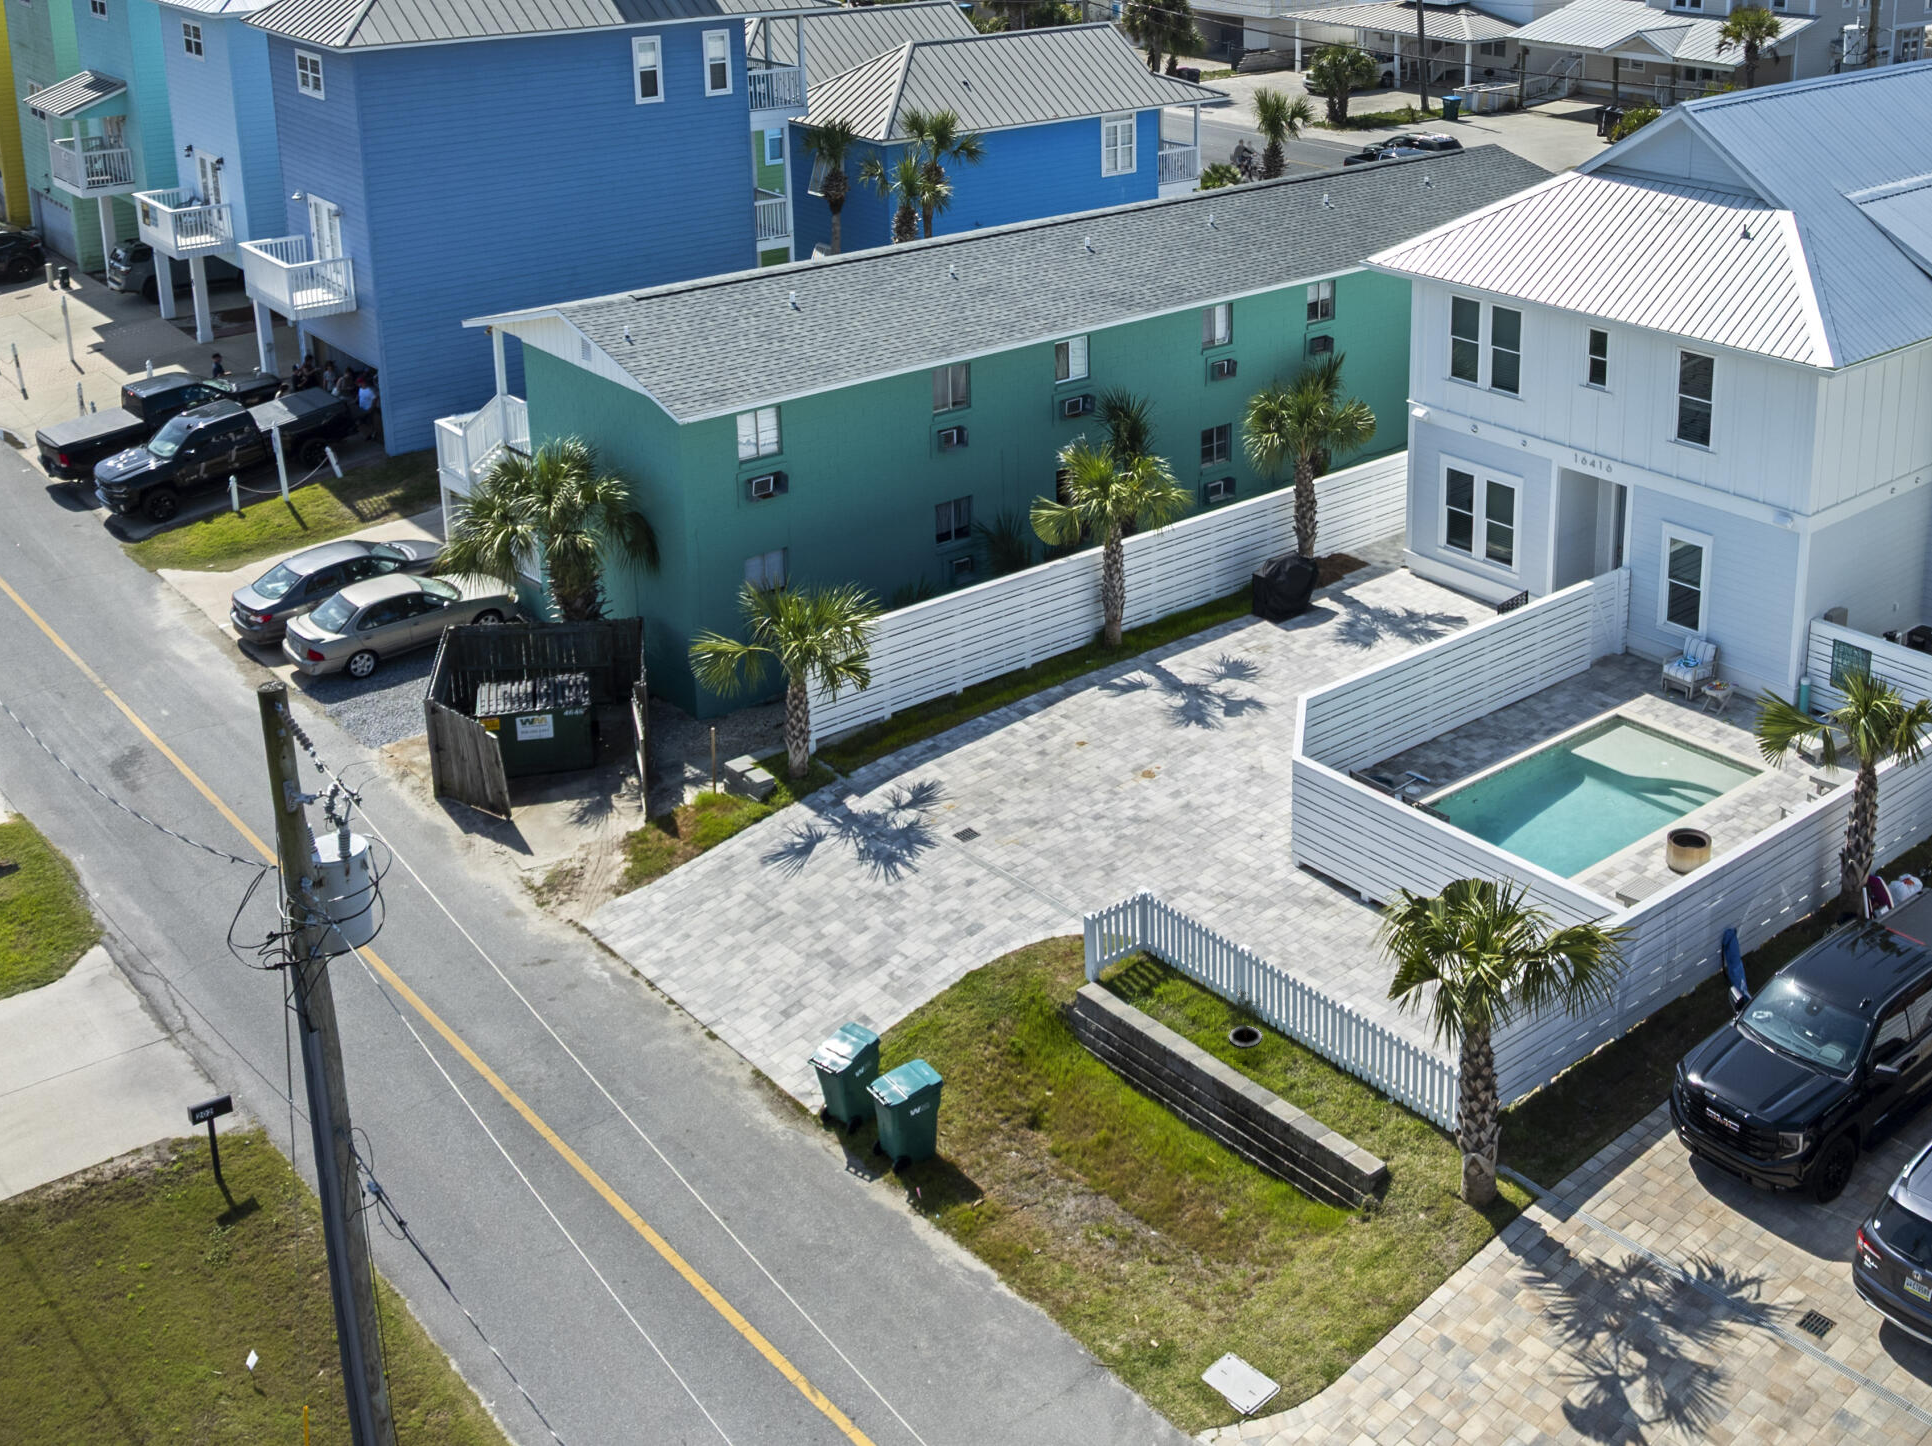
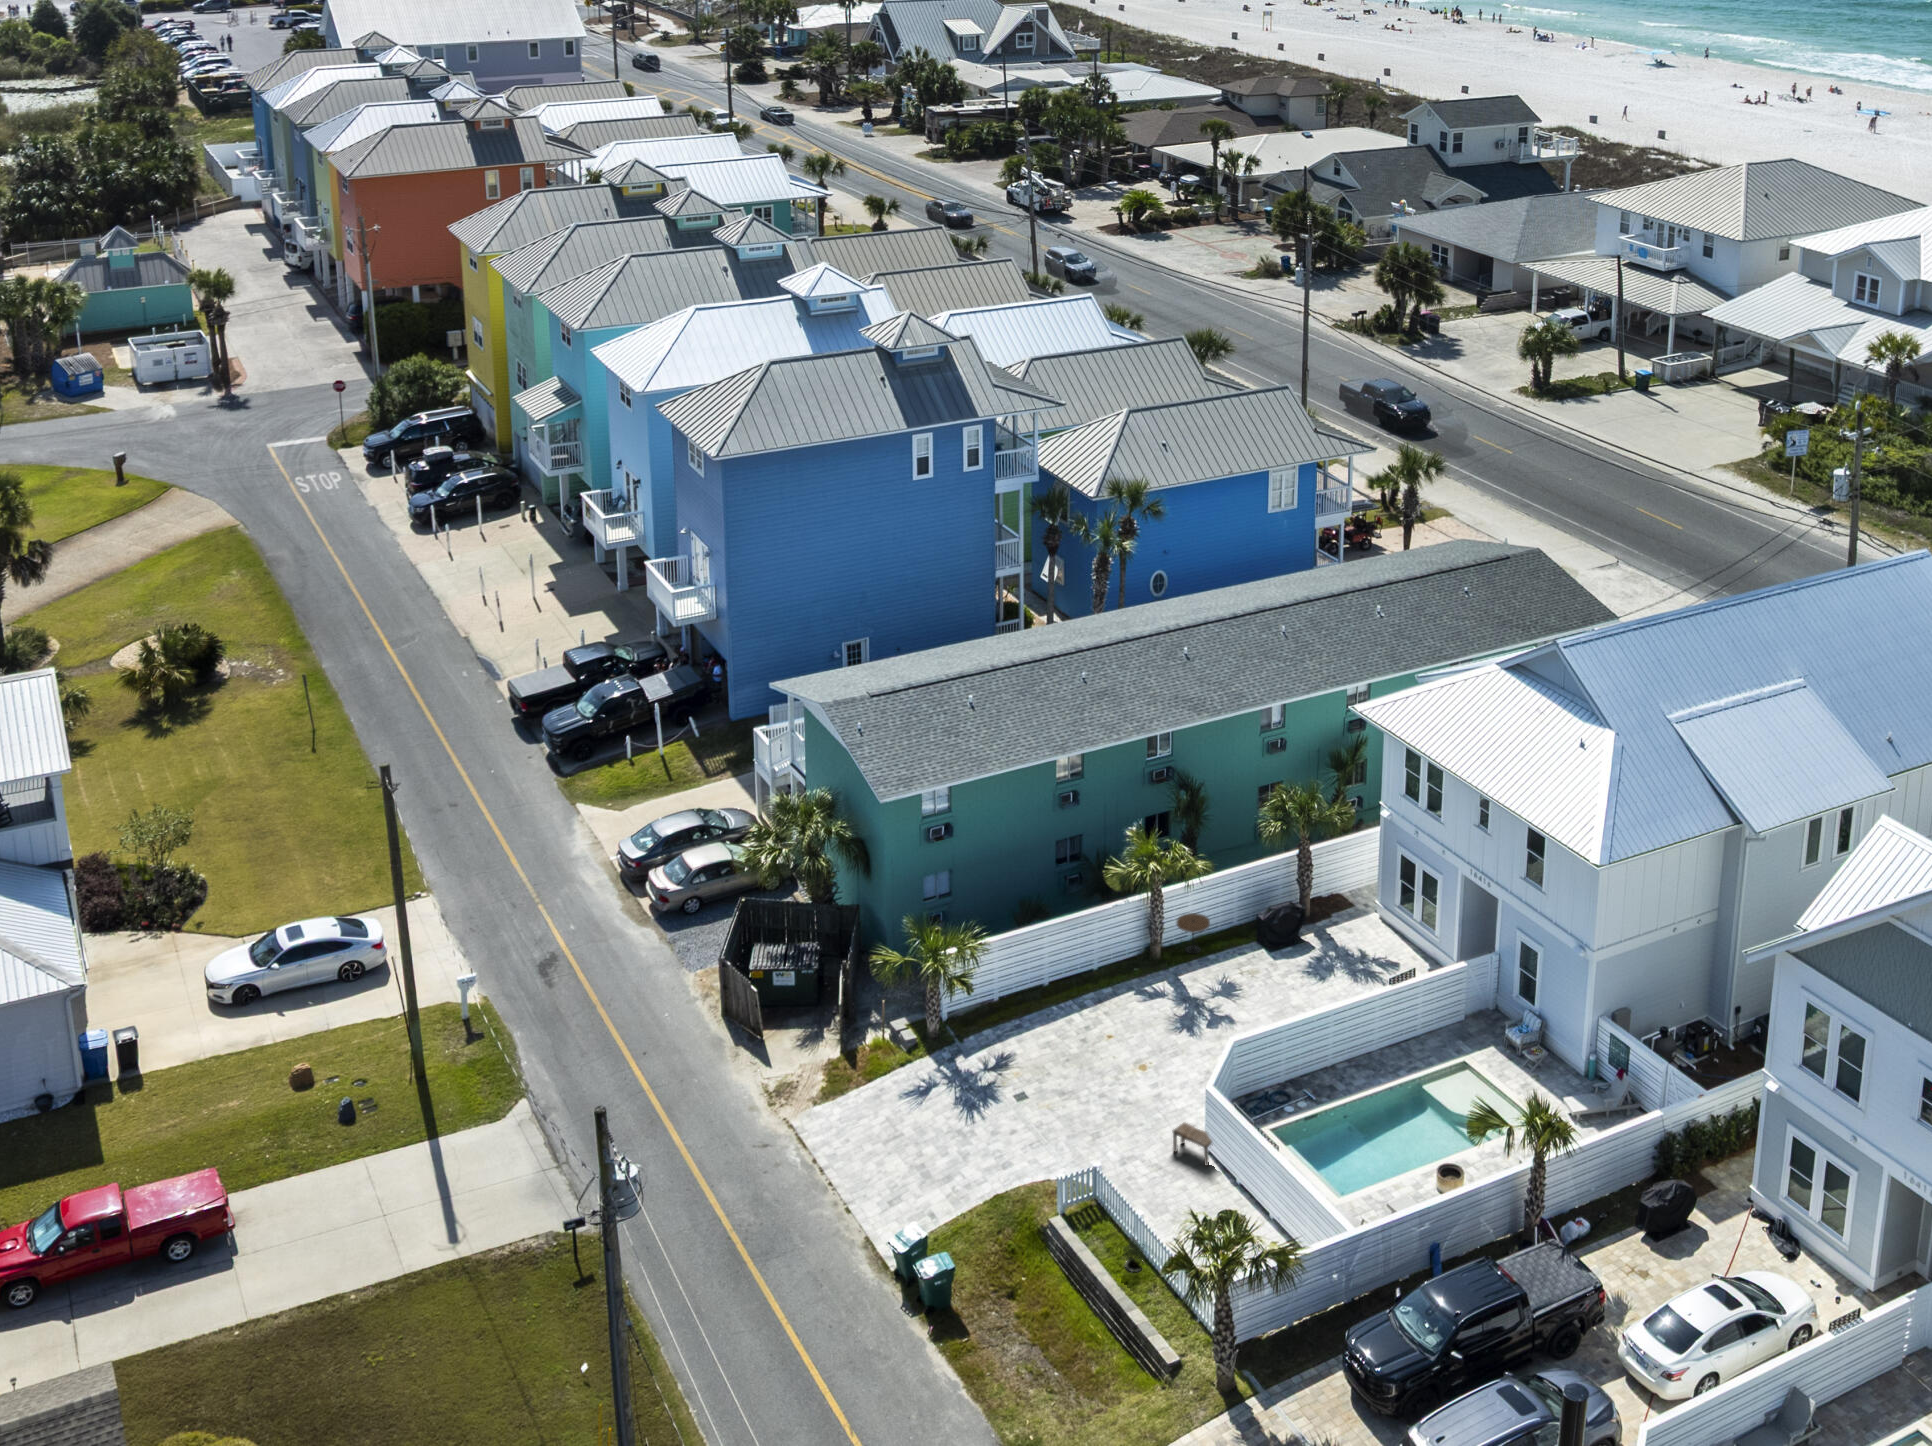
side table: none [1140,579,1190,636] -> present [1177,913,1210,954]
bench: none [1239,826,1314,886] -> present [1173,1123,1212,1166]

